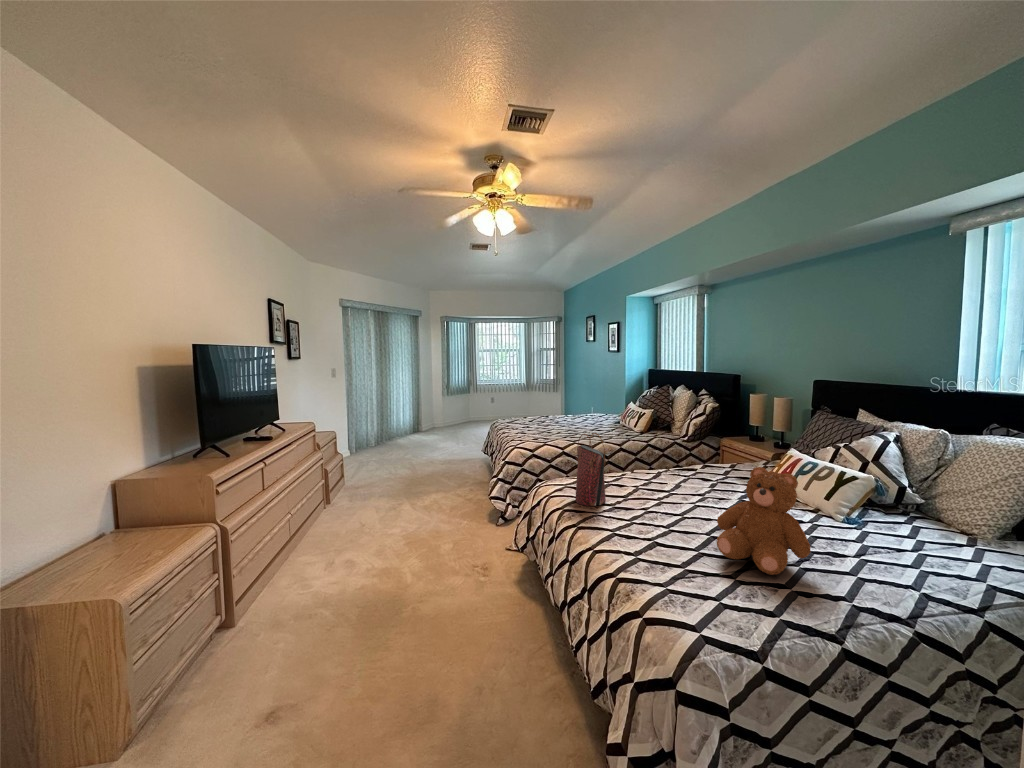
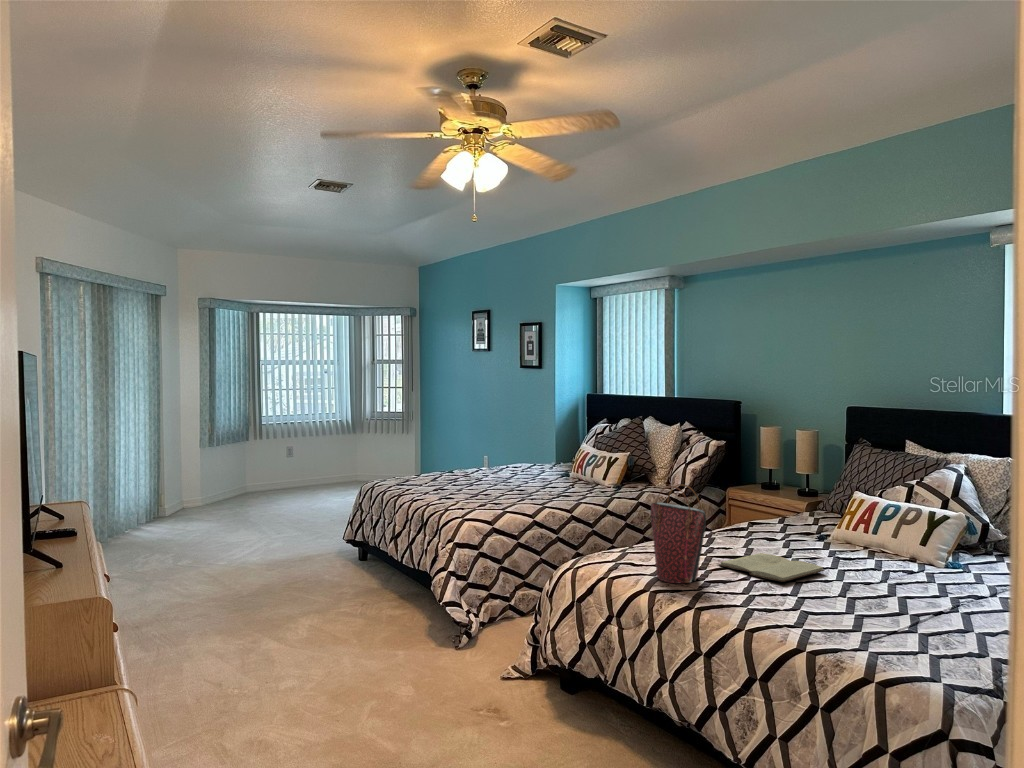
teddy bear: present [717,467,811,575] -> none [867,508,974,622]
book: none [634,490,714,515] -> present [719,553,825,582]

